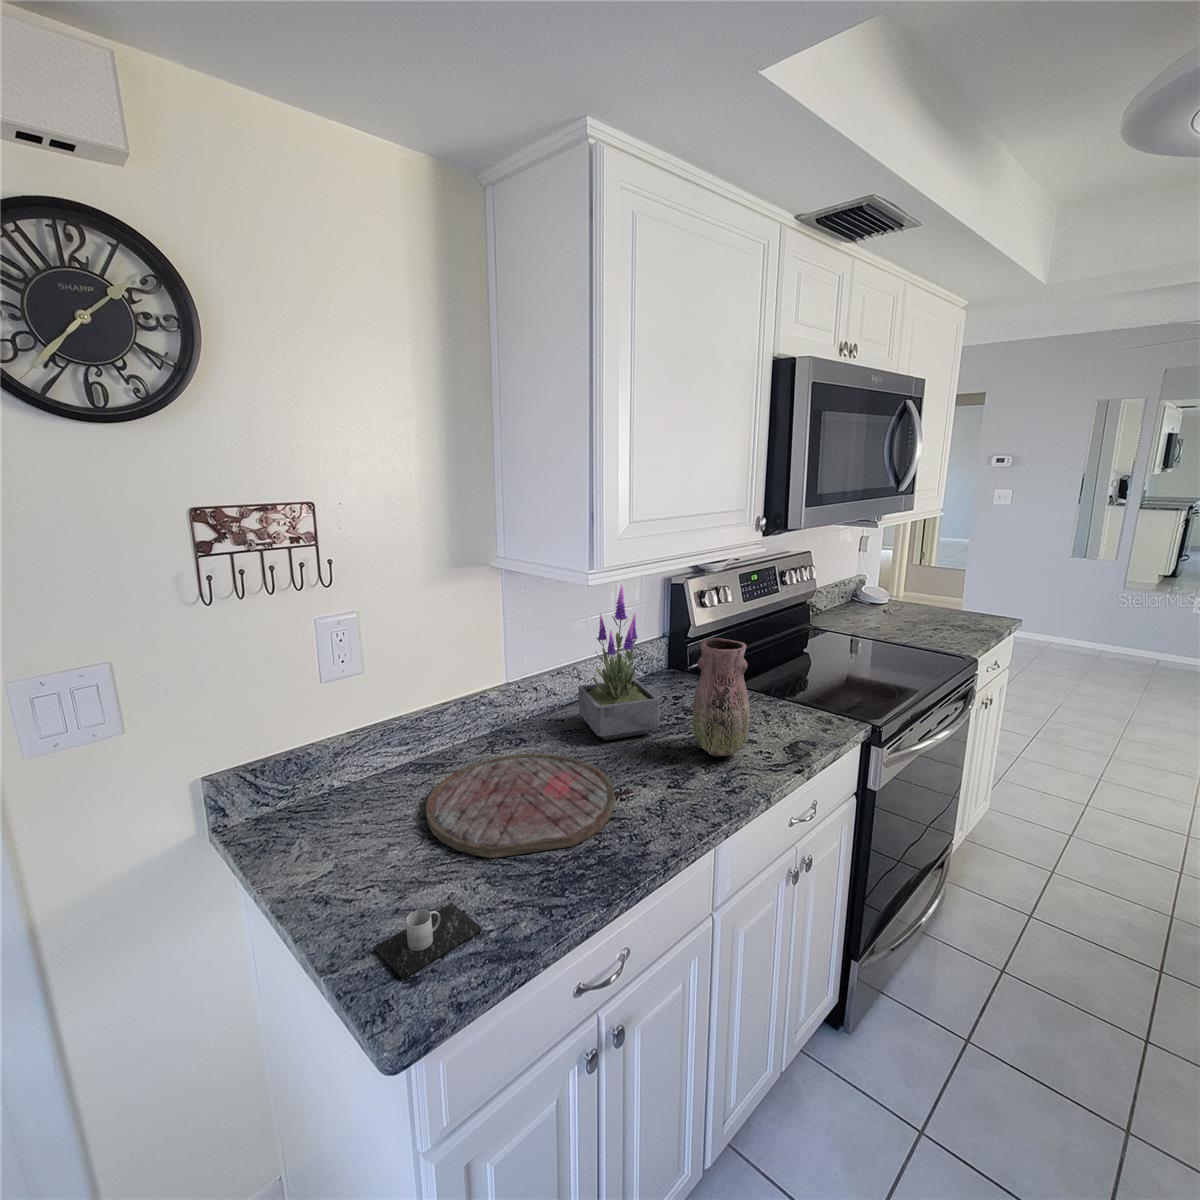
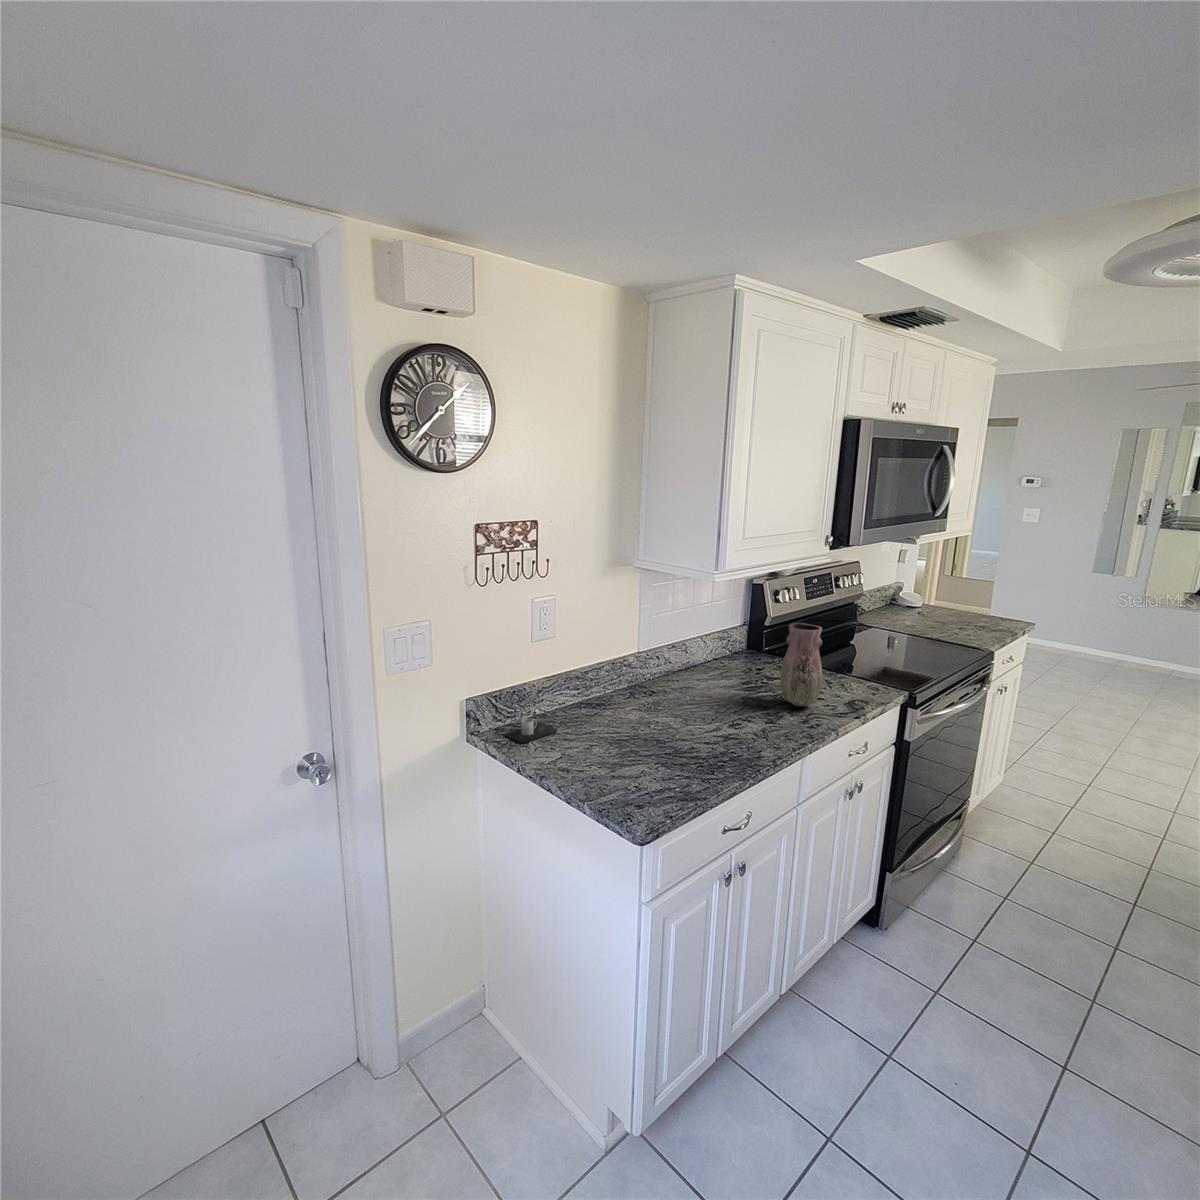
potted plant: present [578,585,660,740] -> none [691,582,754,694]
cutting board: present [426,754,615,858] -> none [606,699,733,755]
mug: present [375,903,482,979] -> present [505,718,557,744]

